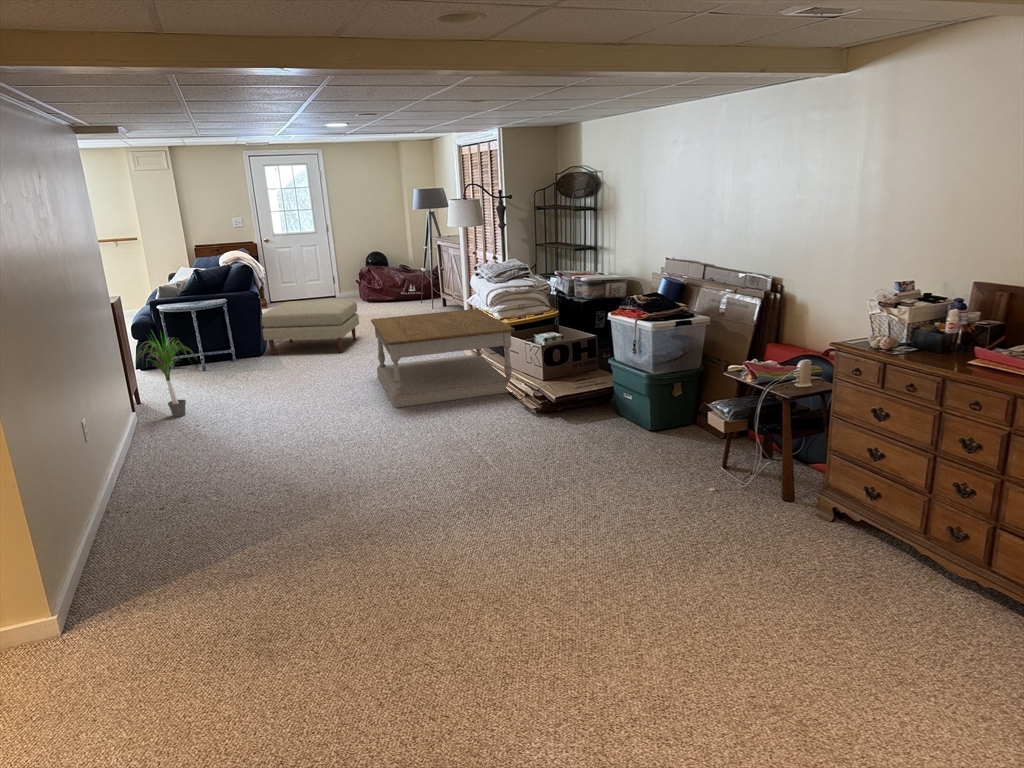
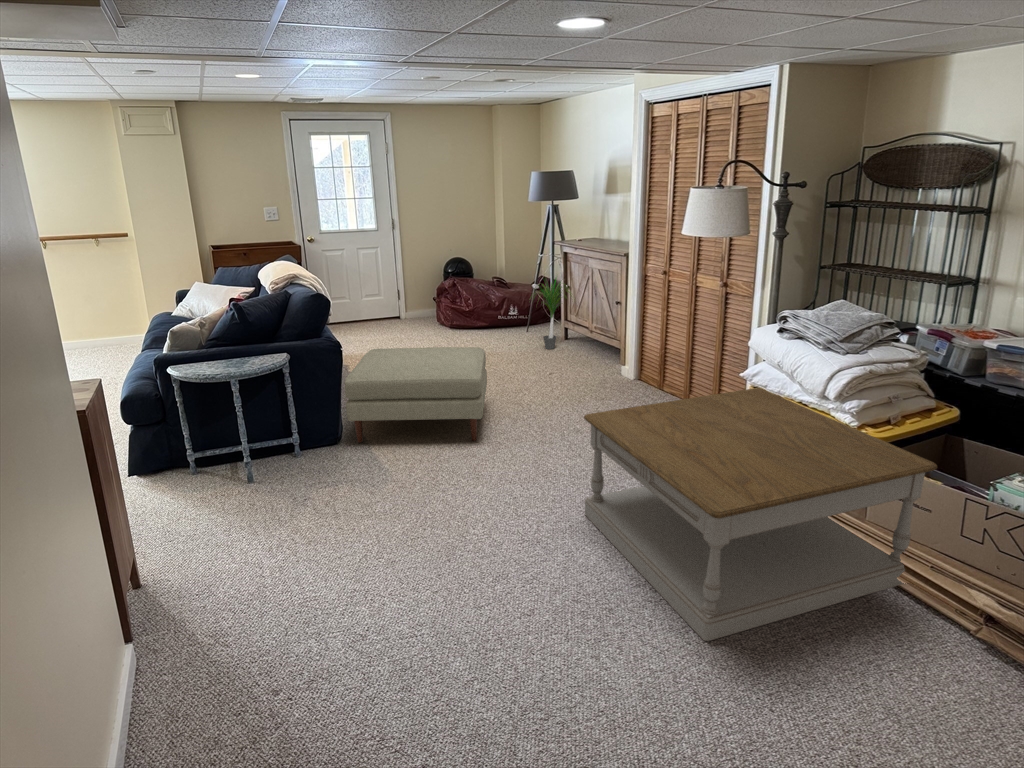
potted plant: present [144,334,191,417] -> present [540,279,570,349]

